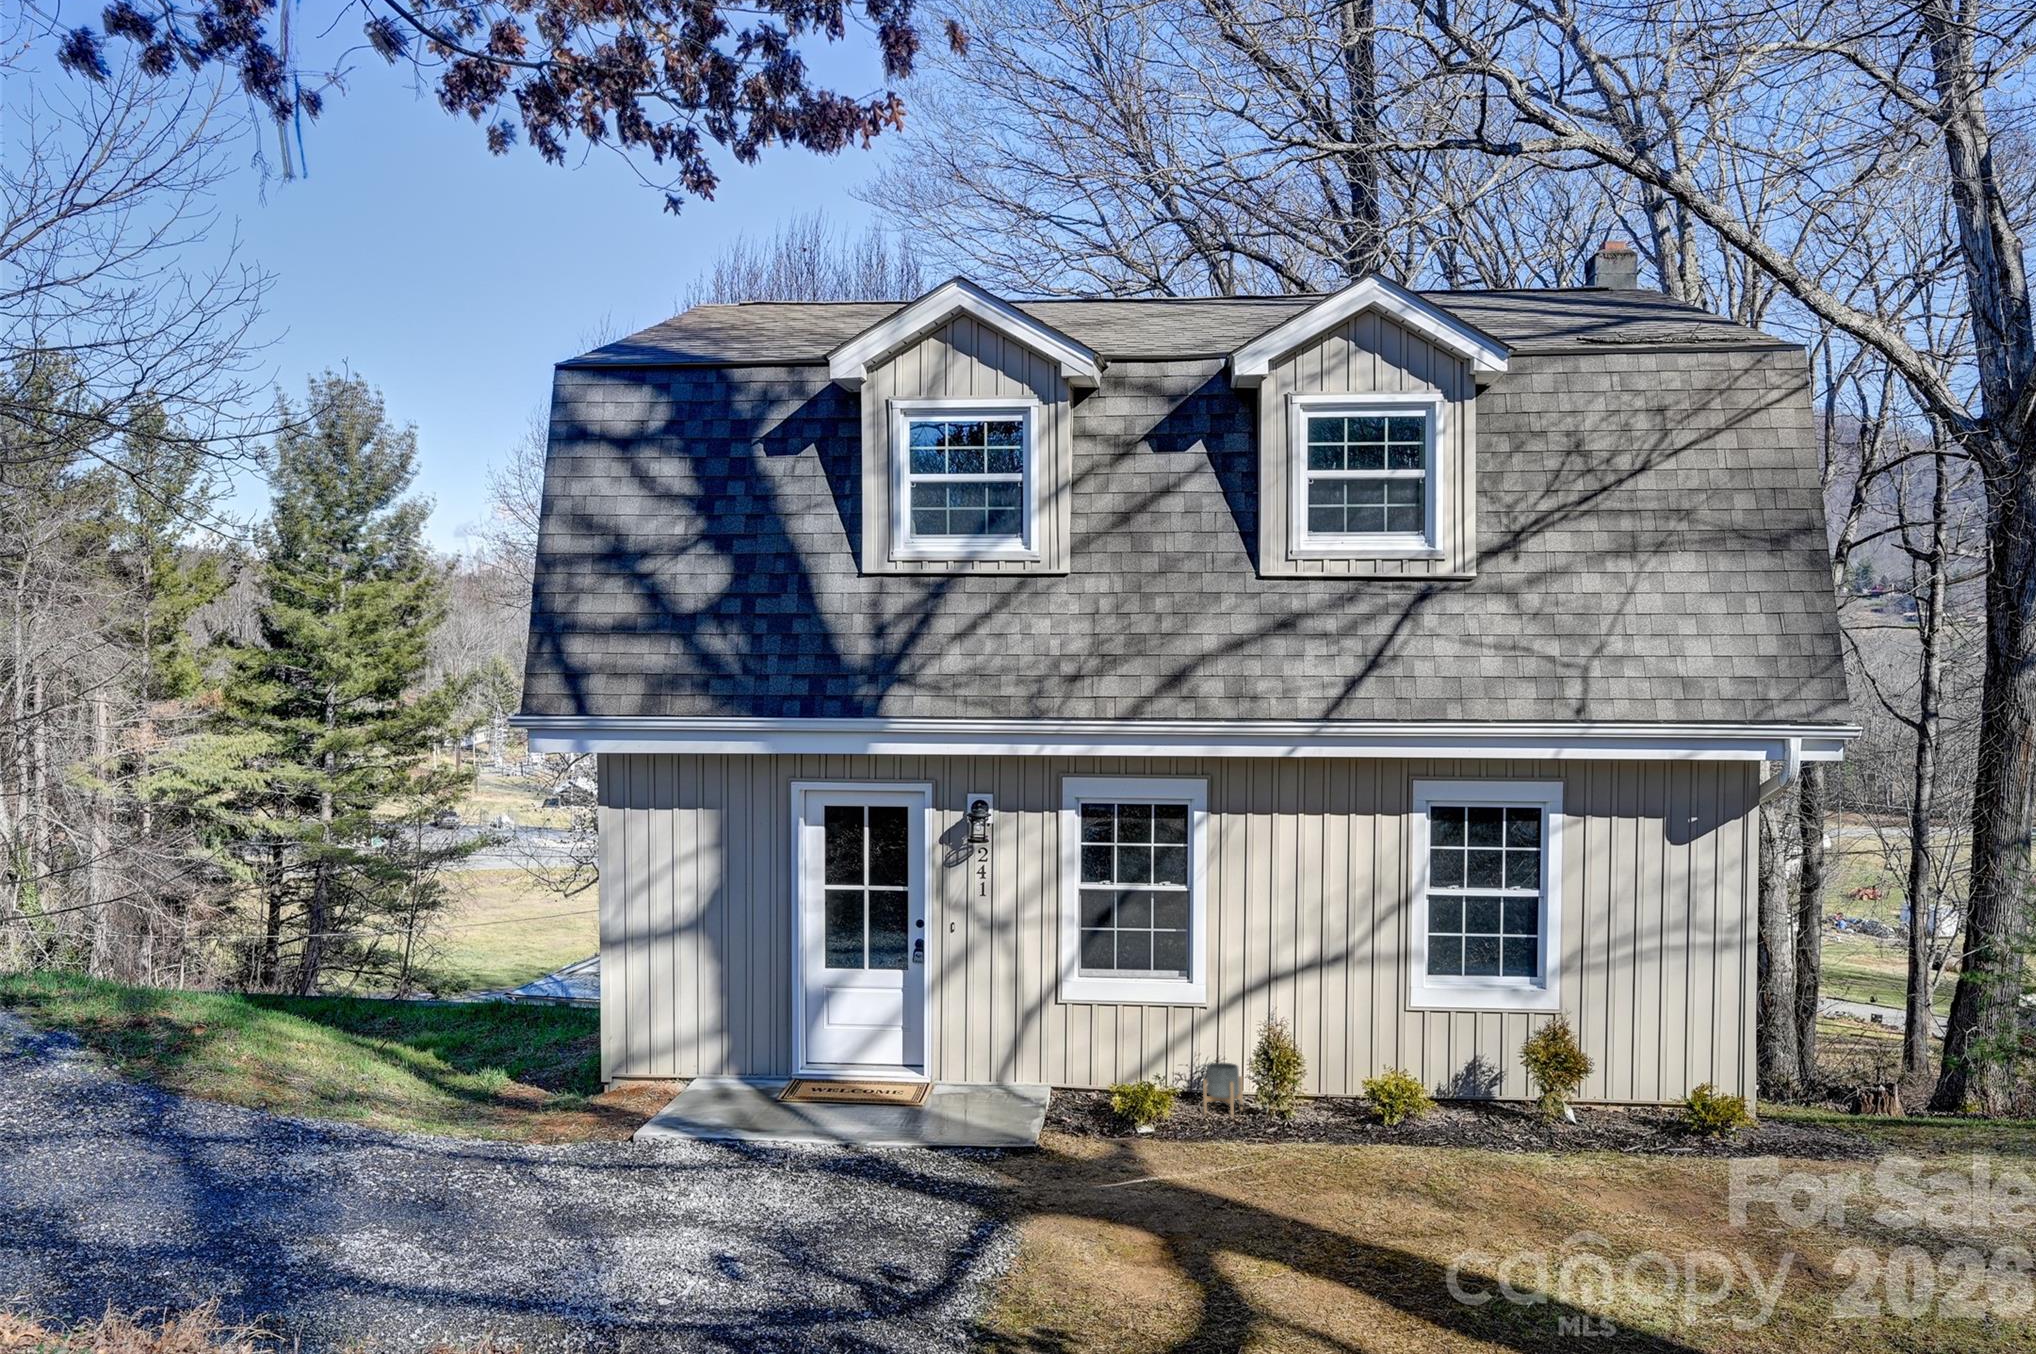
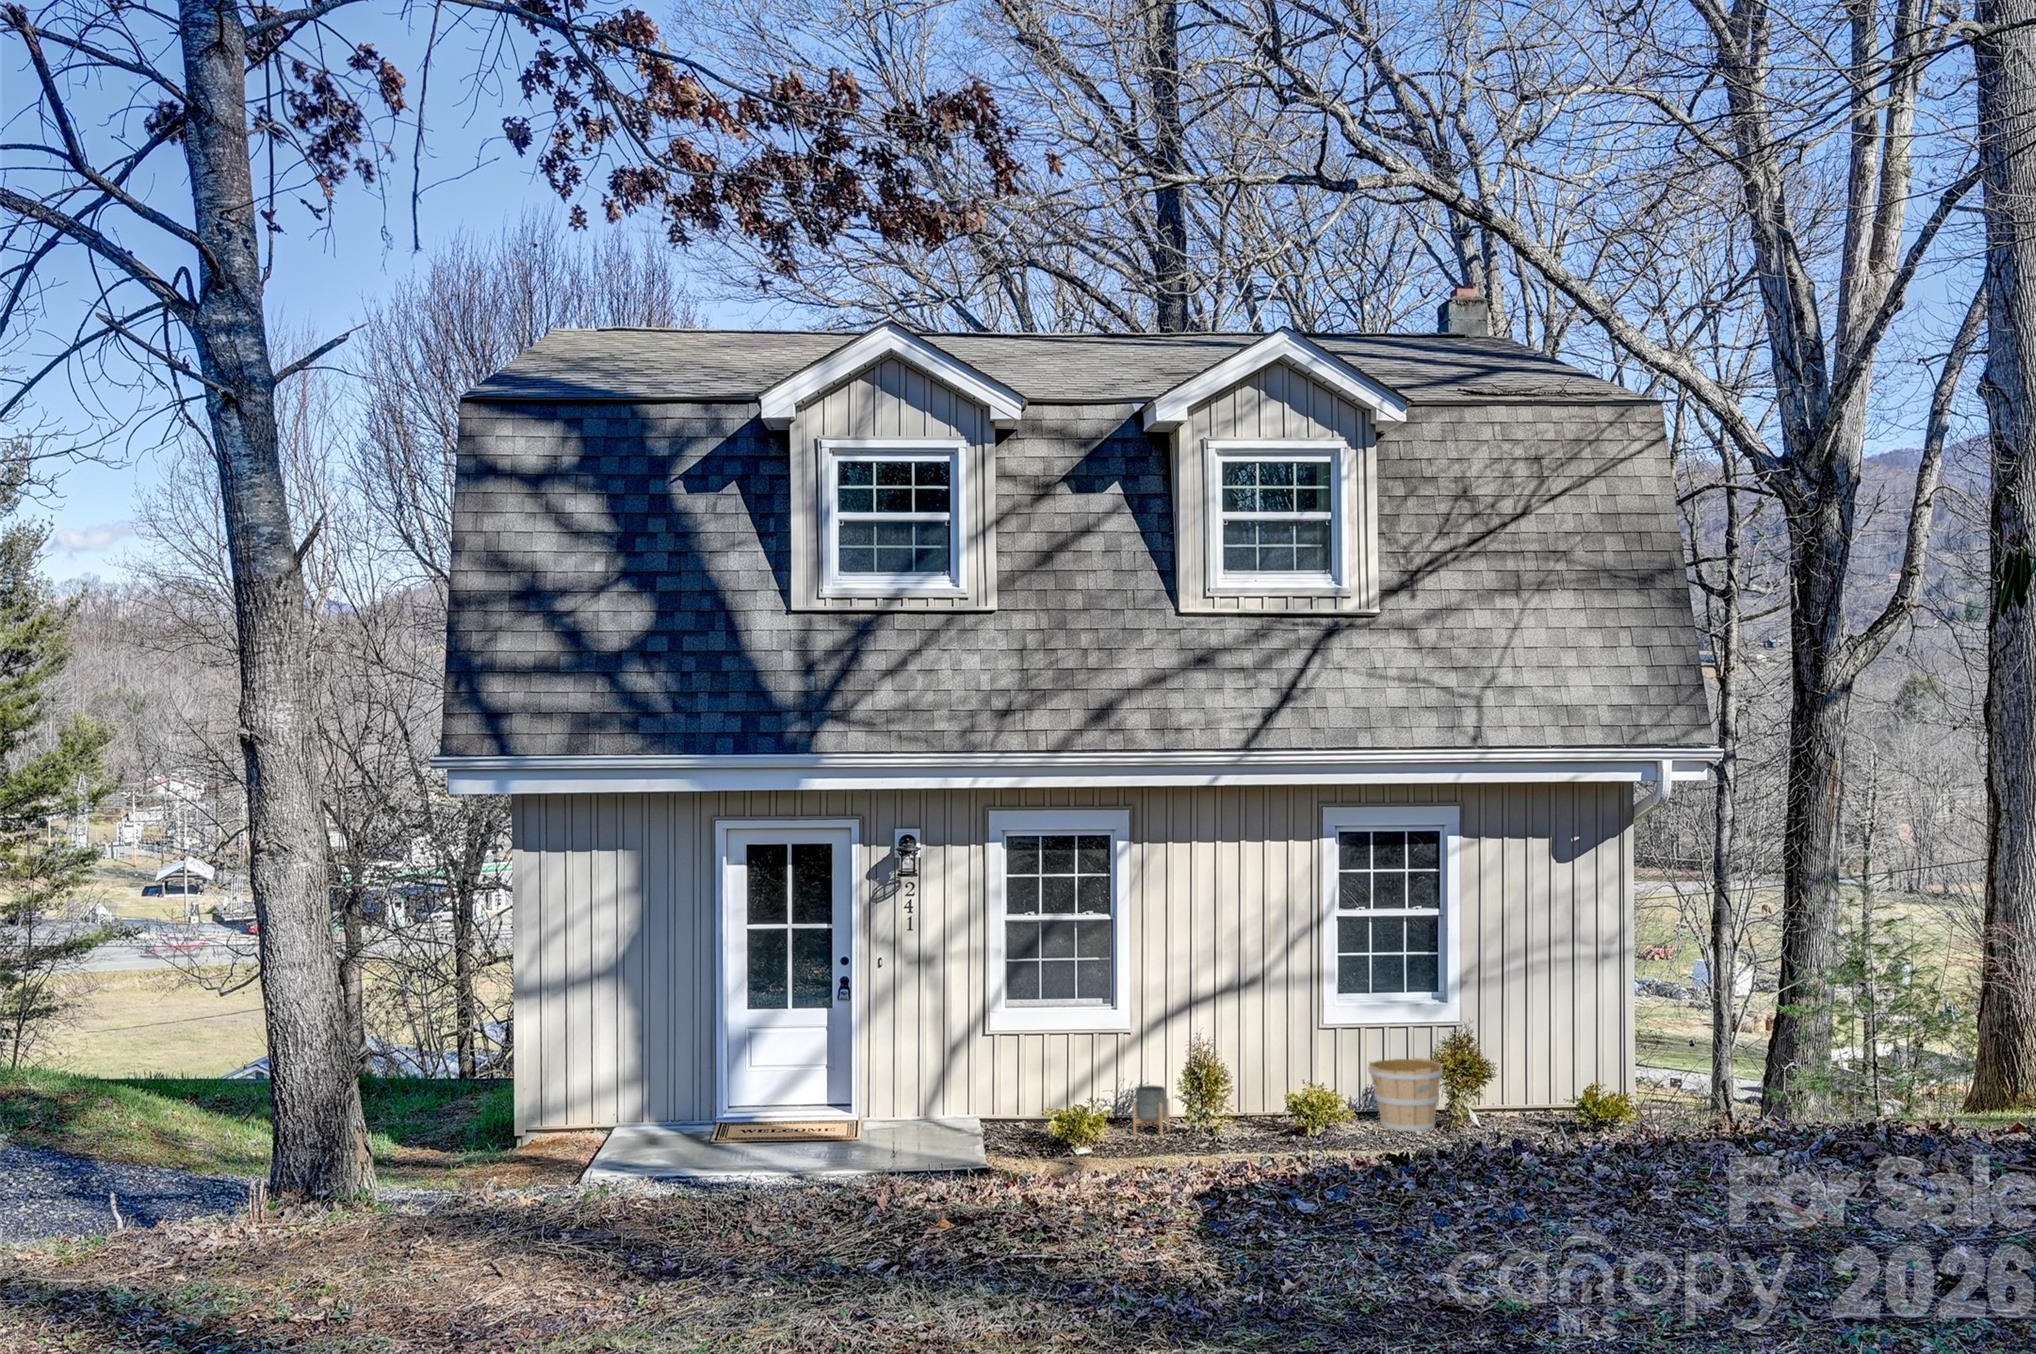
wooden bucket: none [1455,1045,1536,1125] -> present [1368,1058,1443,1132]

